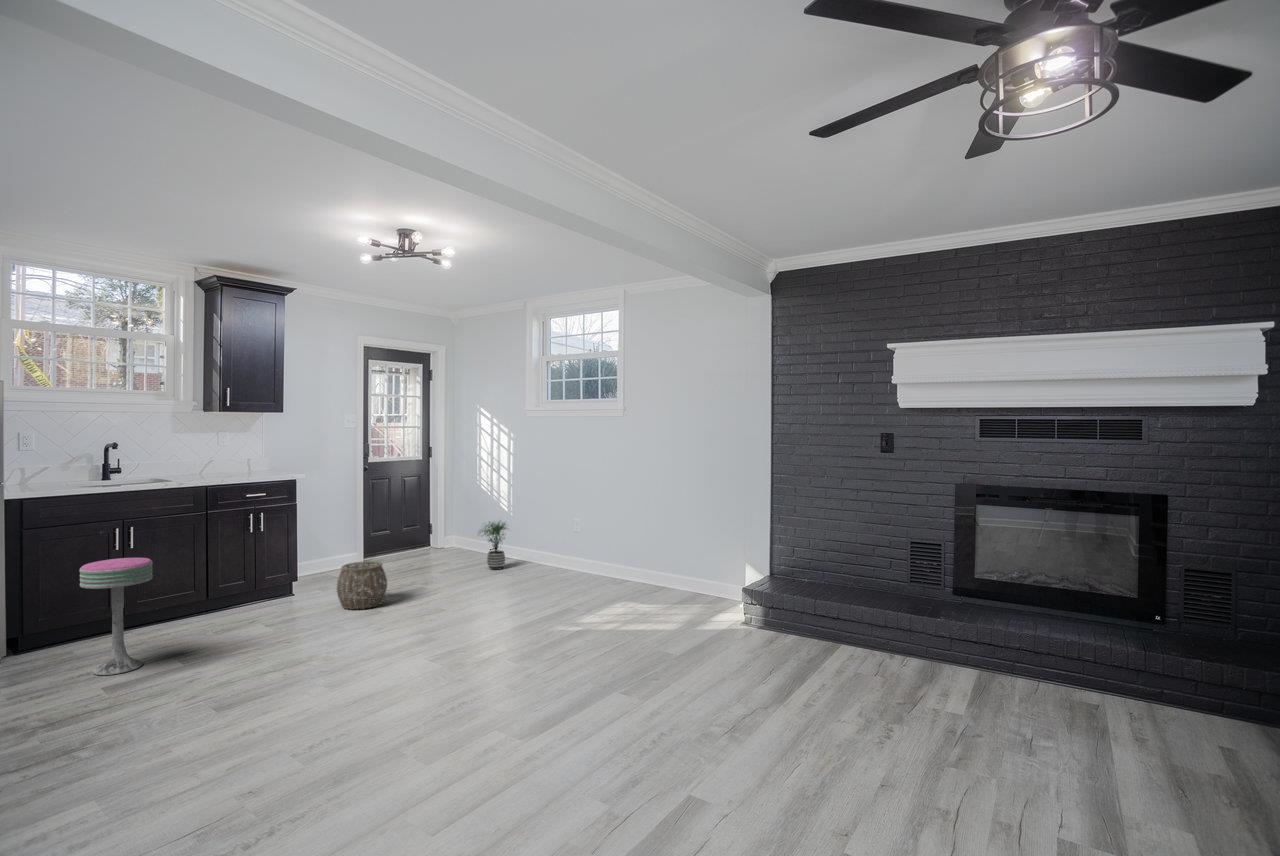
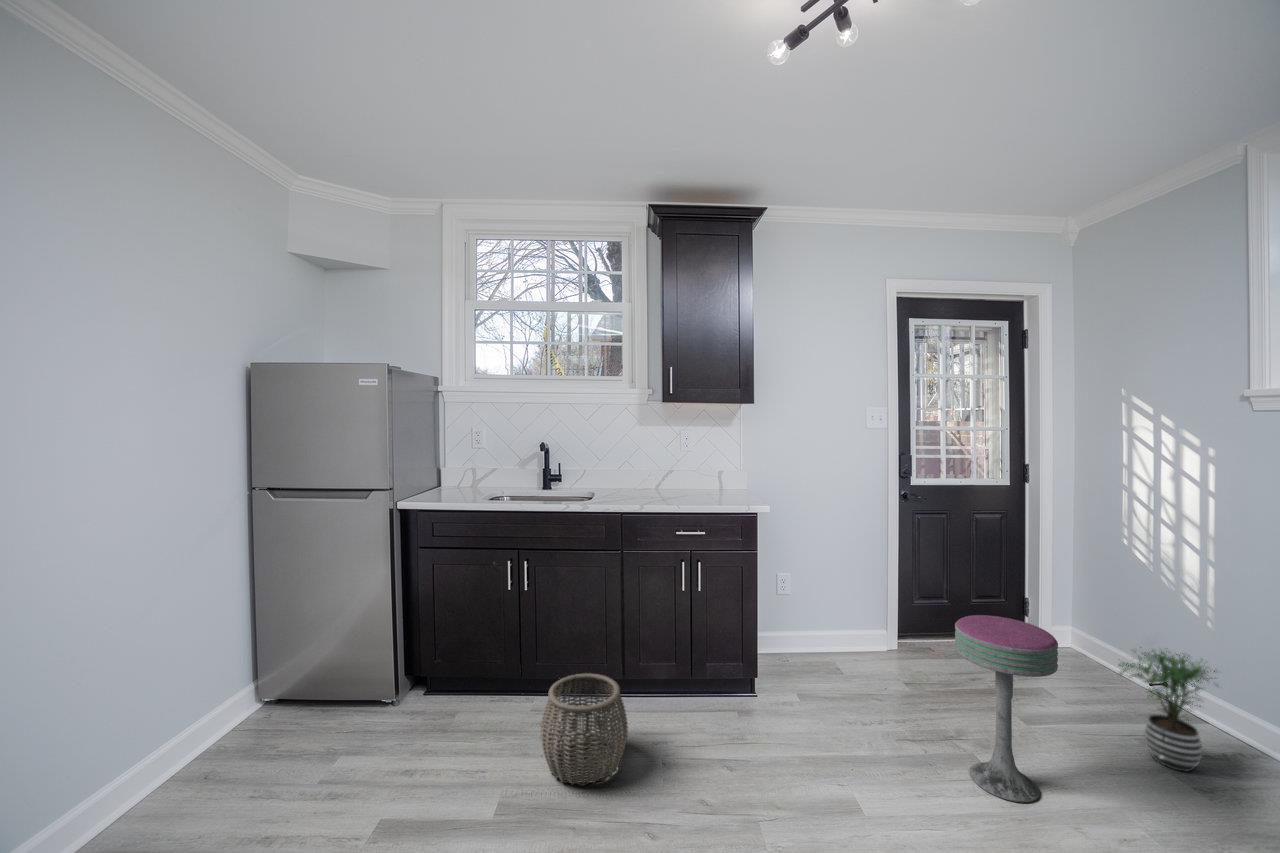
bar stool: present [80,558,153,675] -> present [955,615,1058,803]
woven basket: present [337,561,387,609] -> present [540,674,628,785]

